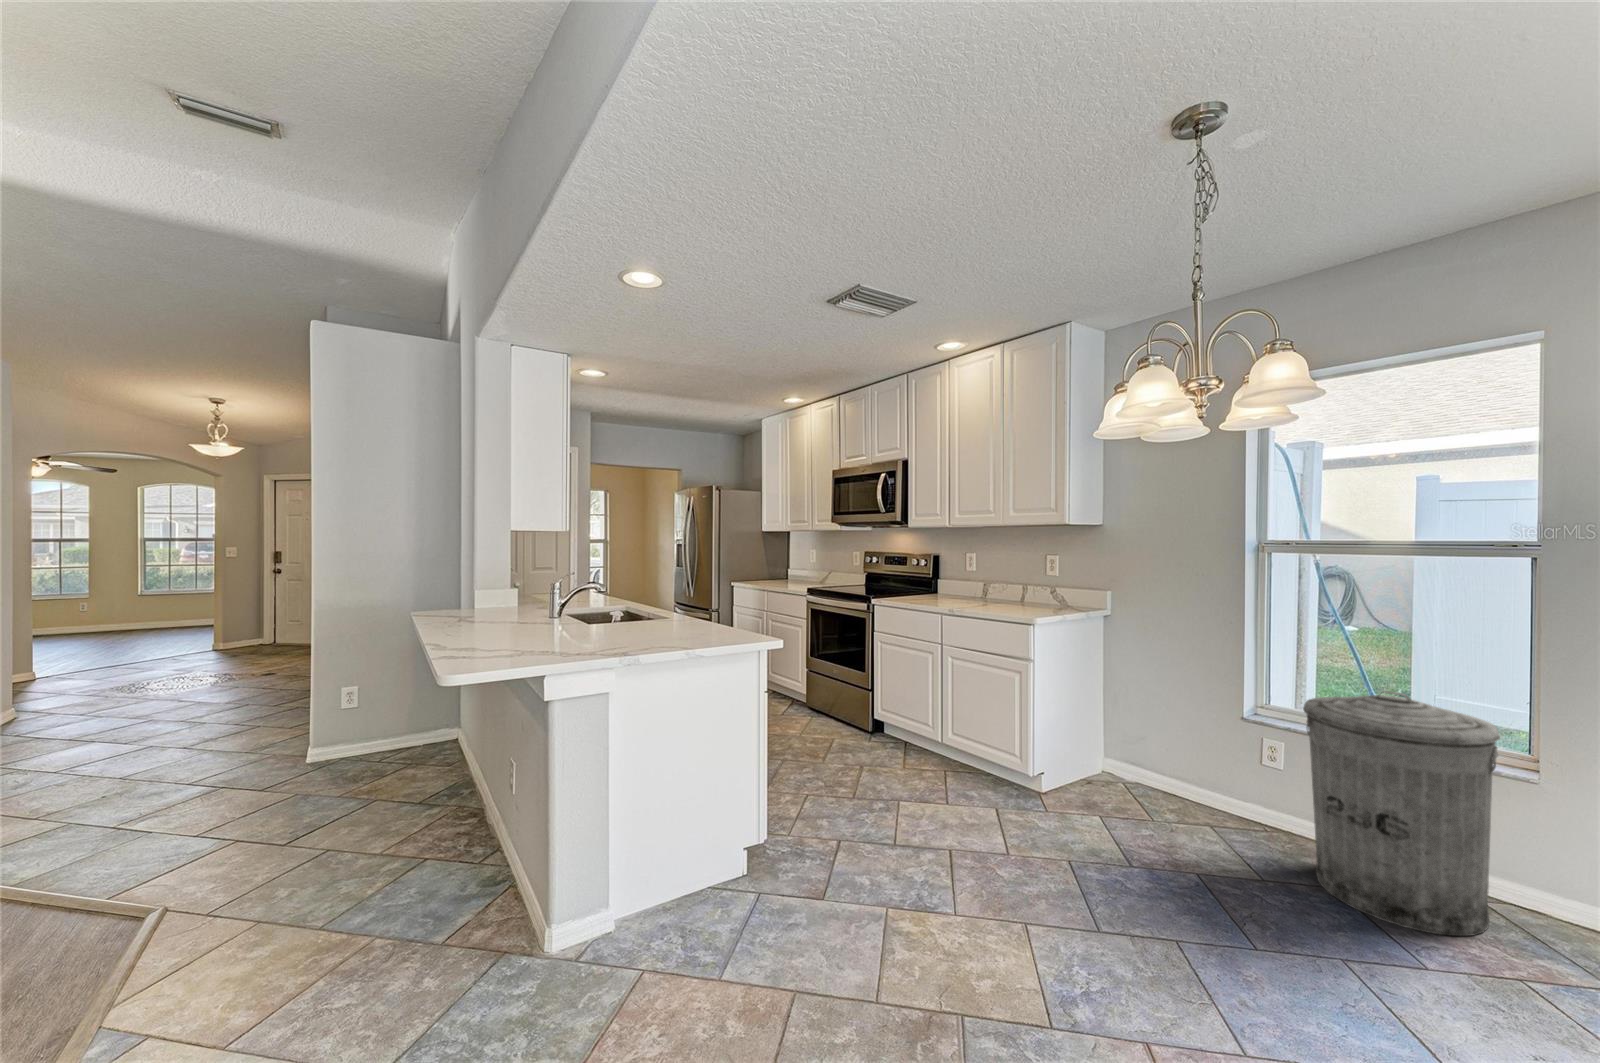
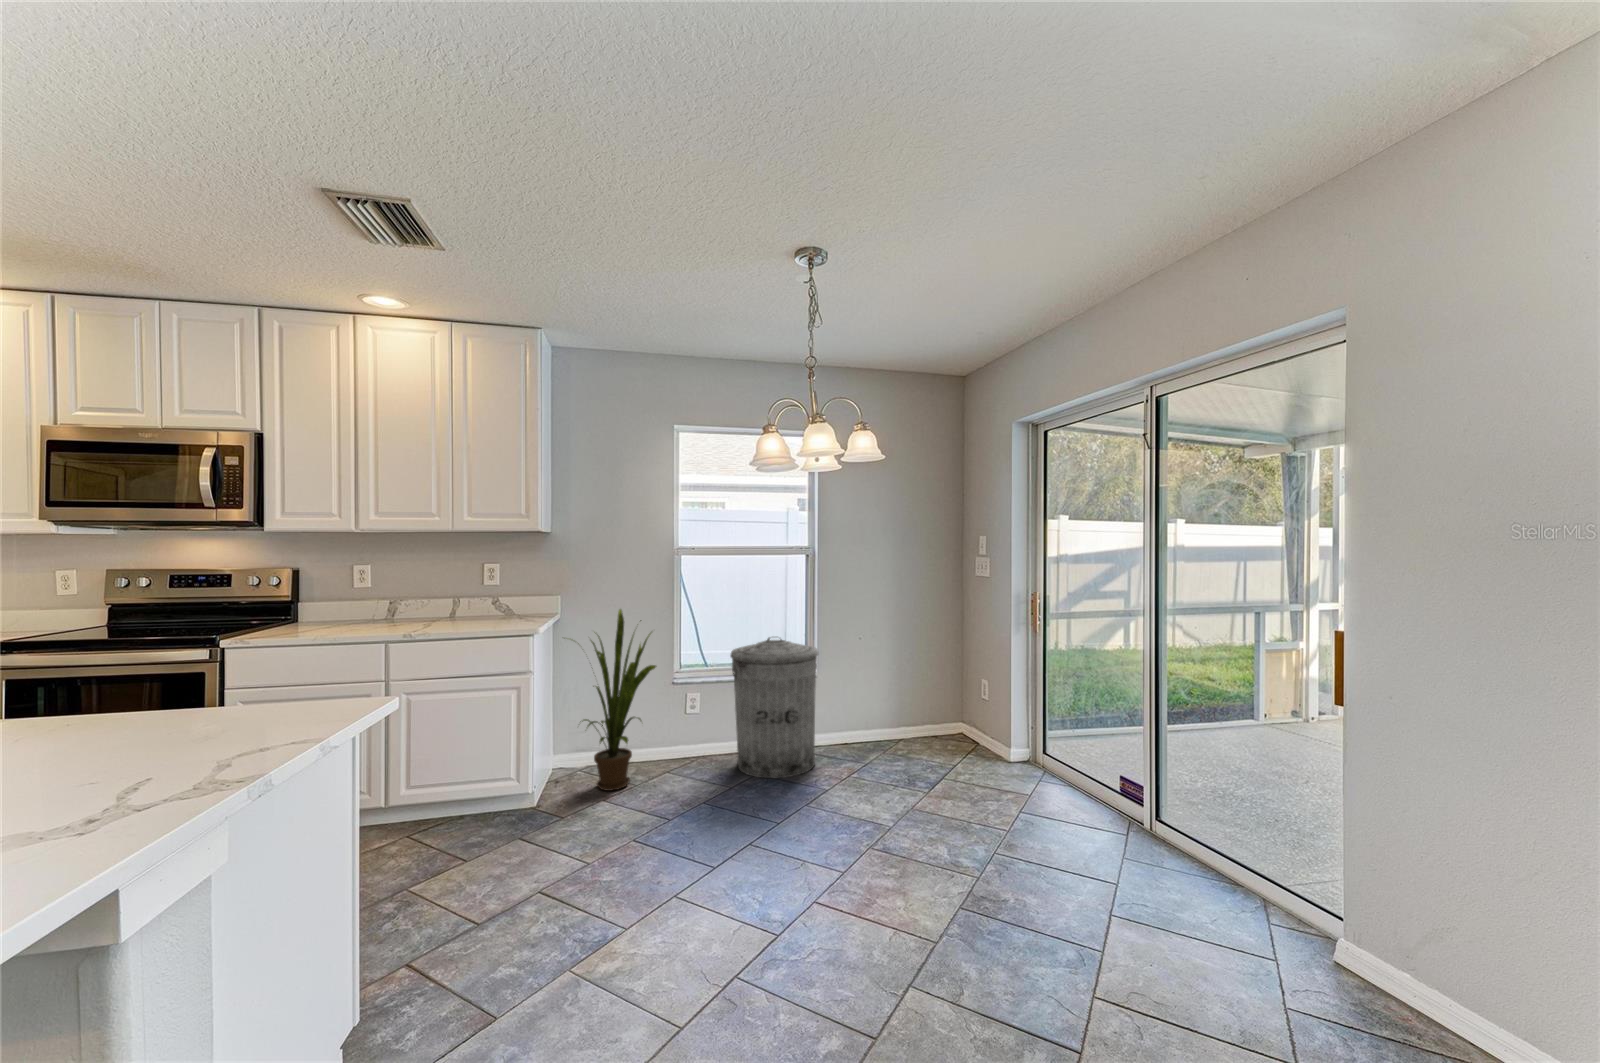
house plant: none [1088,615,1203,819] -> present [582,609,656,791]

